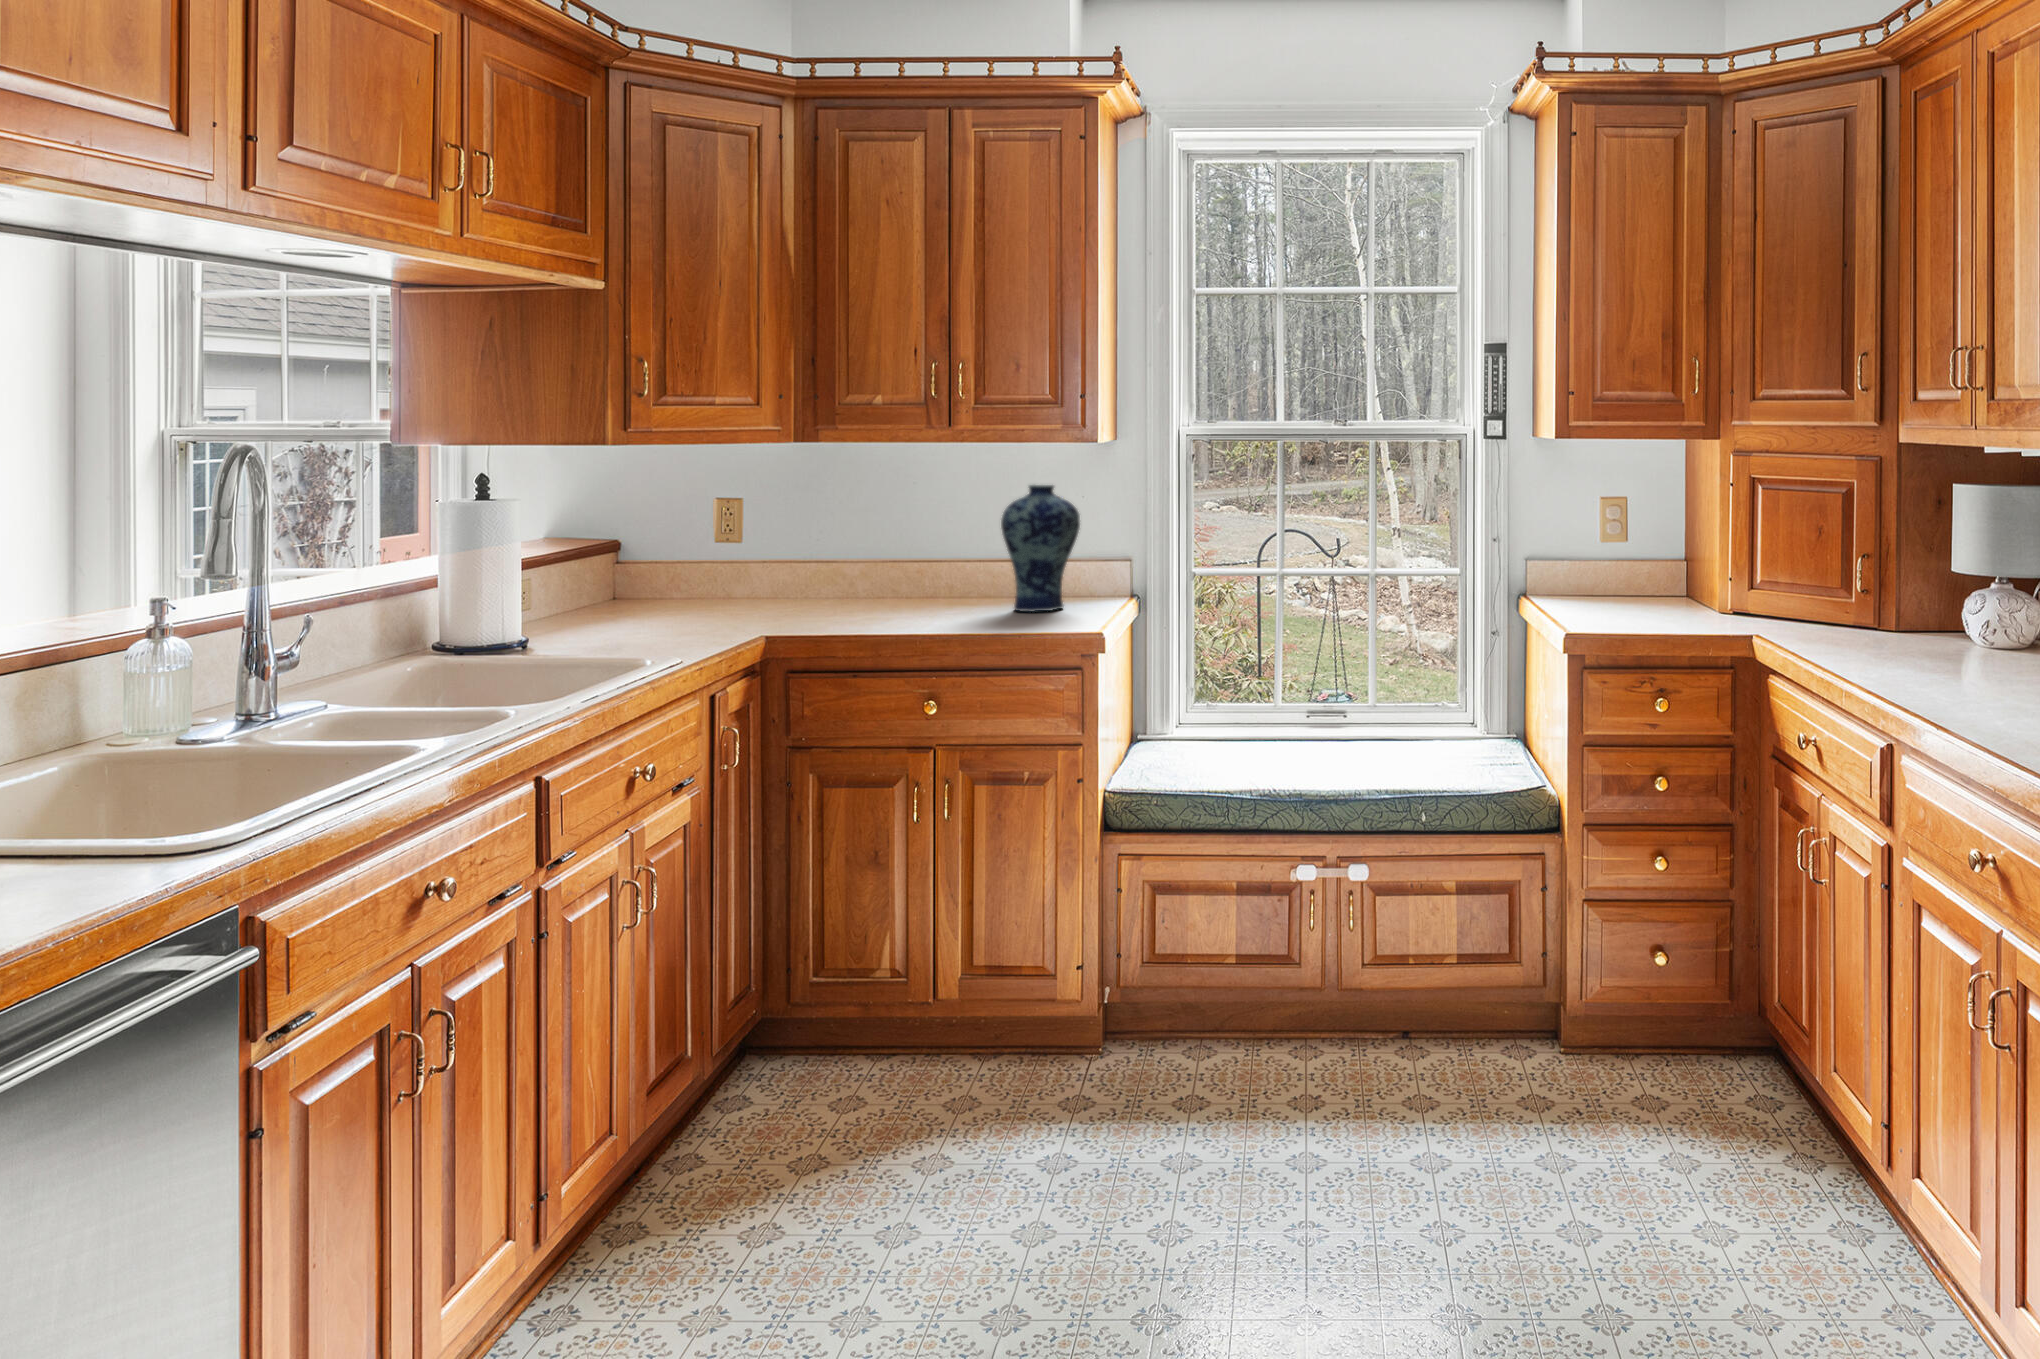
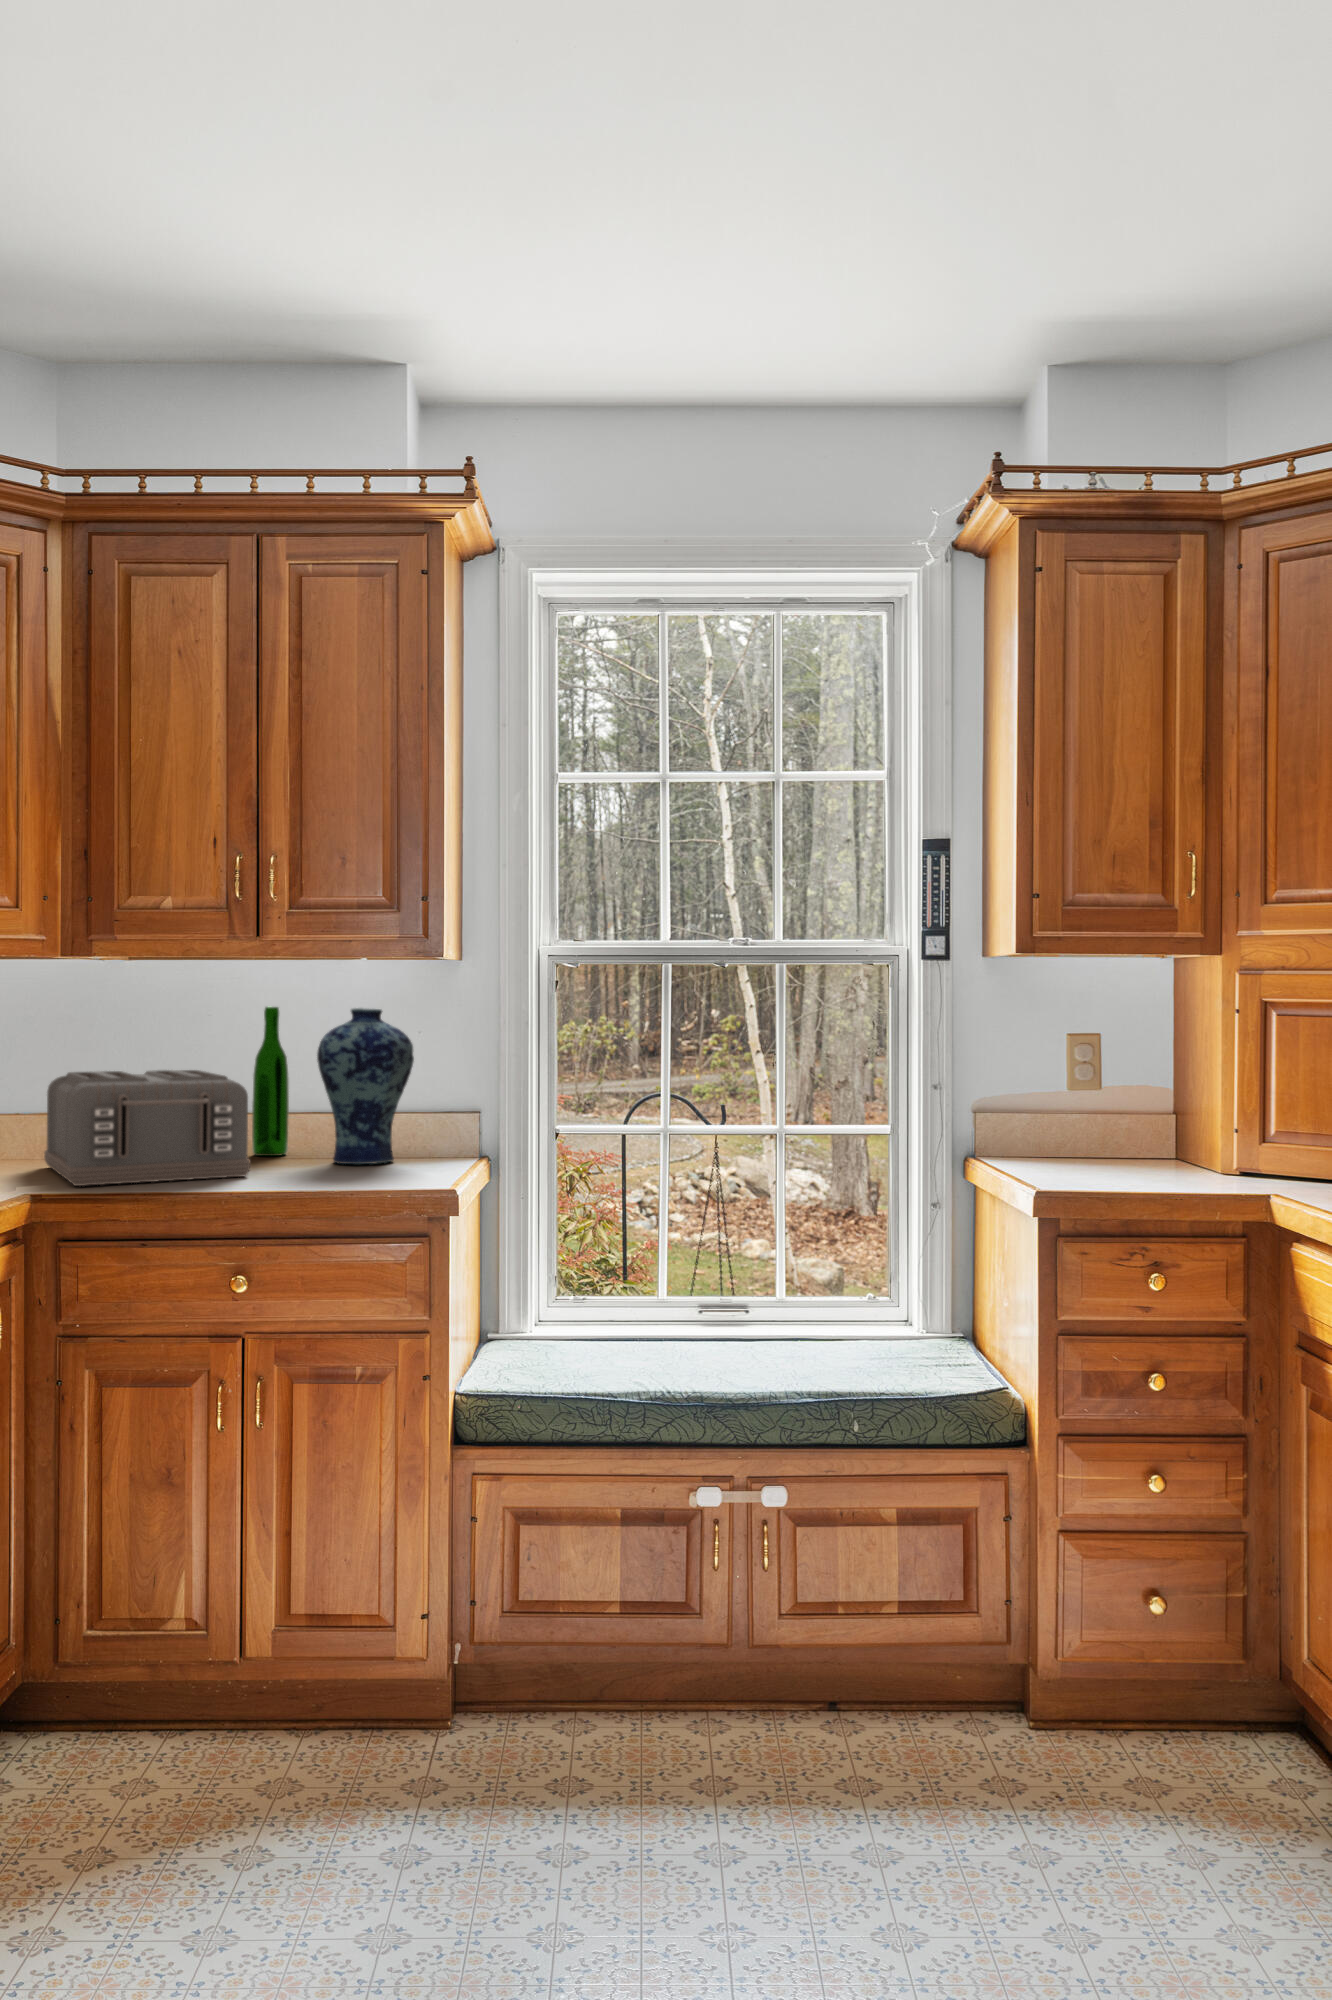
wine bottle: none [949,482,979,605] -> present [252,1007,289,1156]
toaster: none [777,536,944,634] -> present [44,1070,250,1186]

